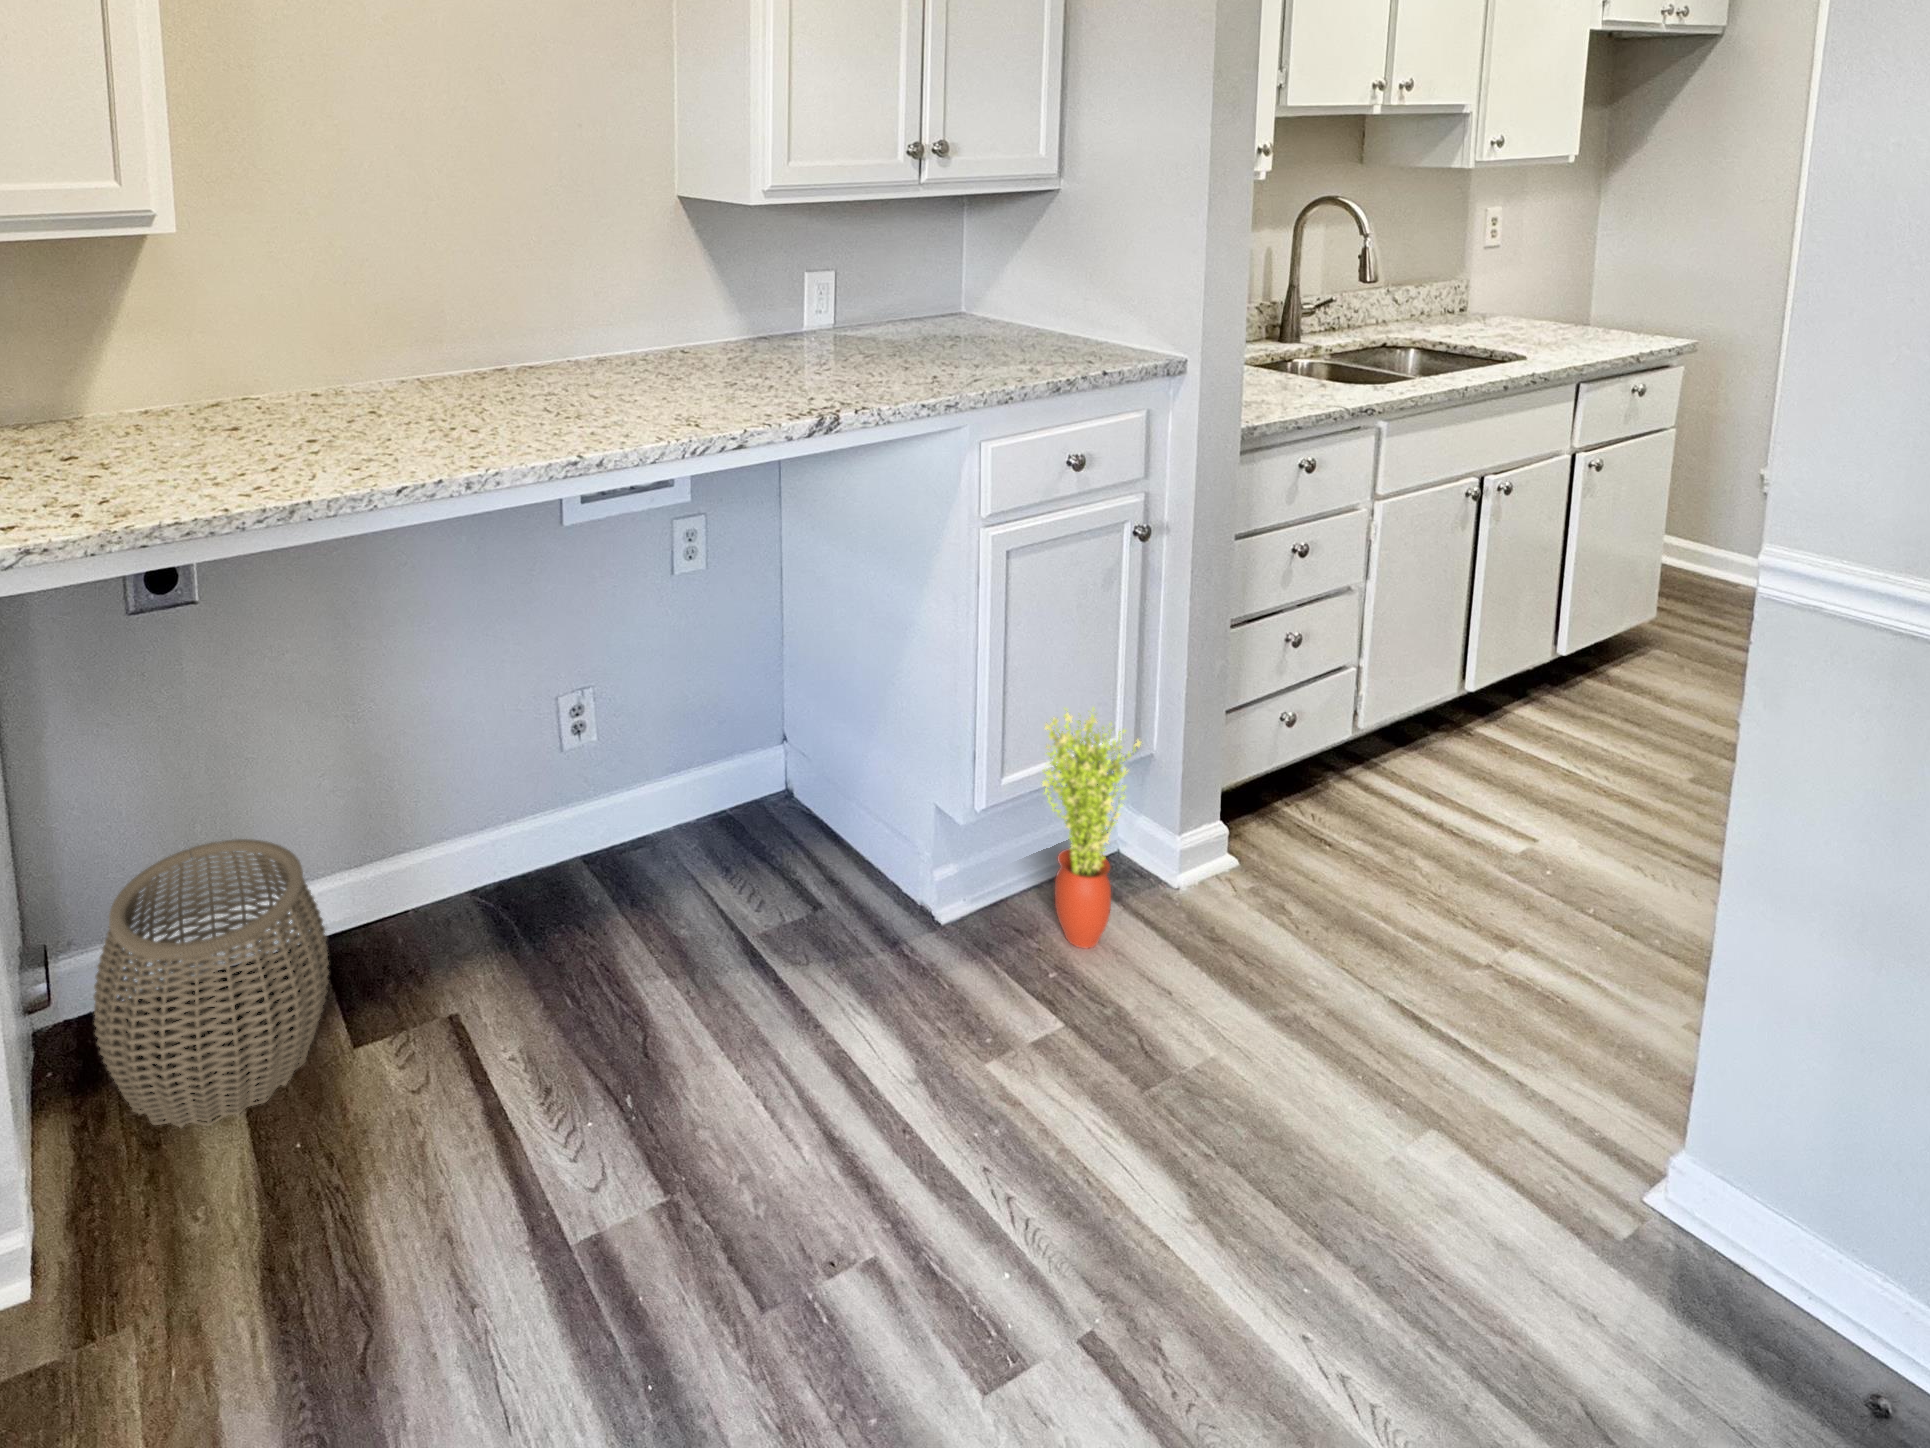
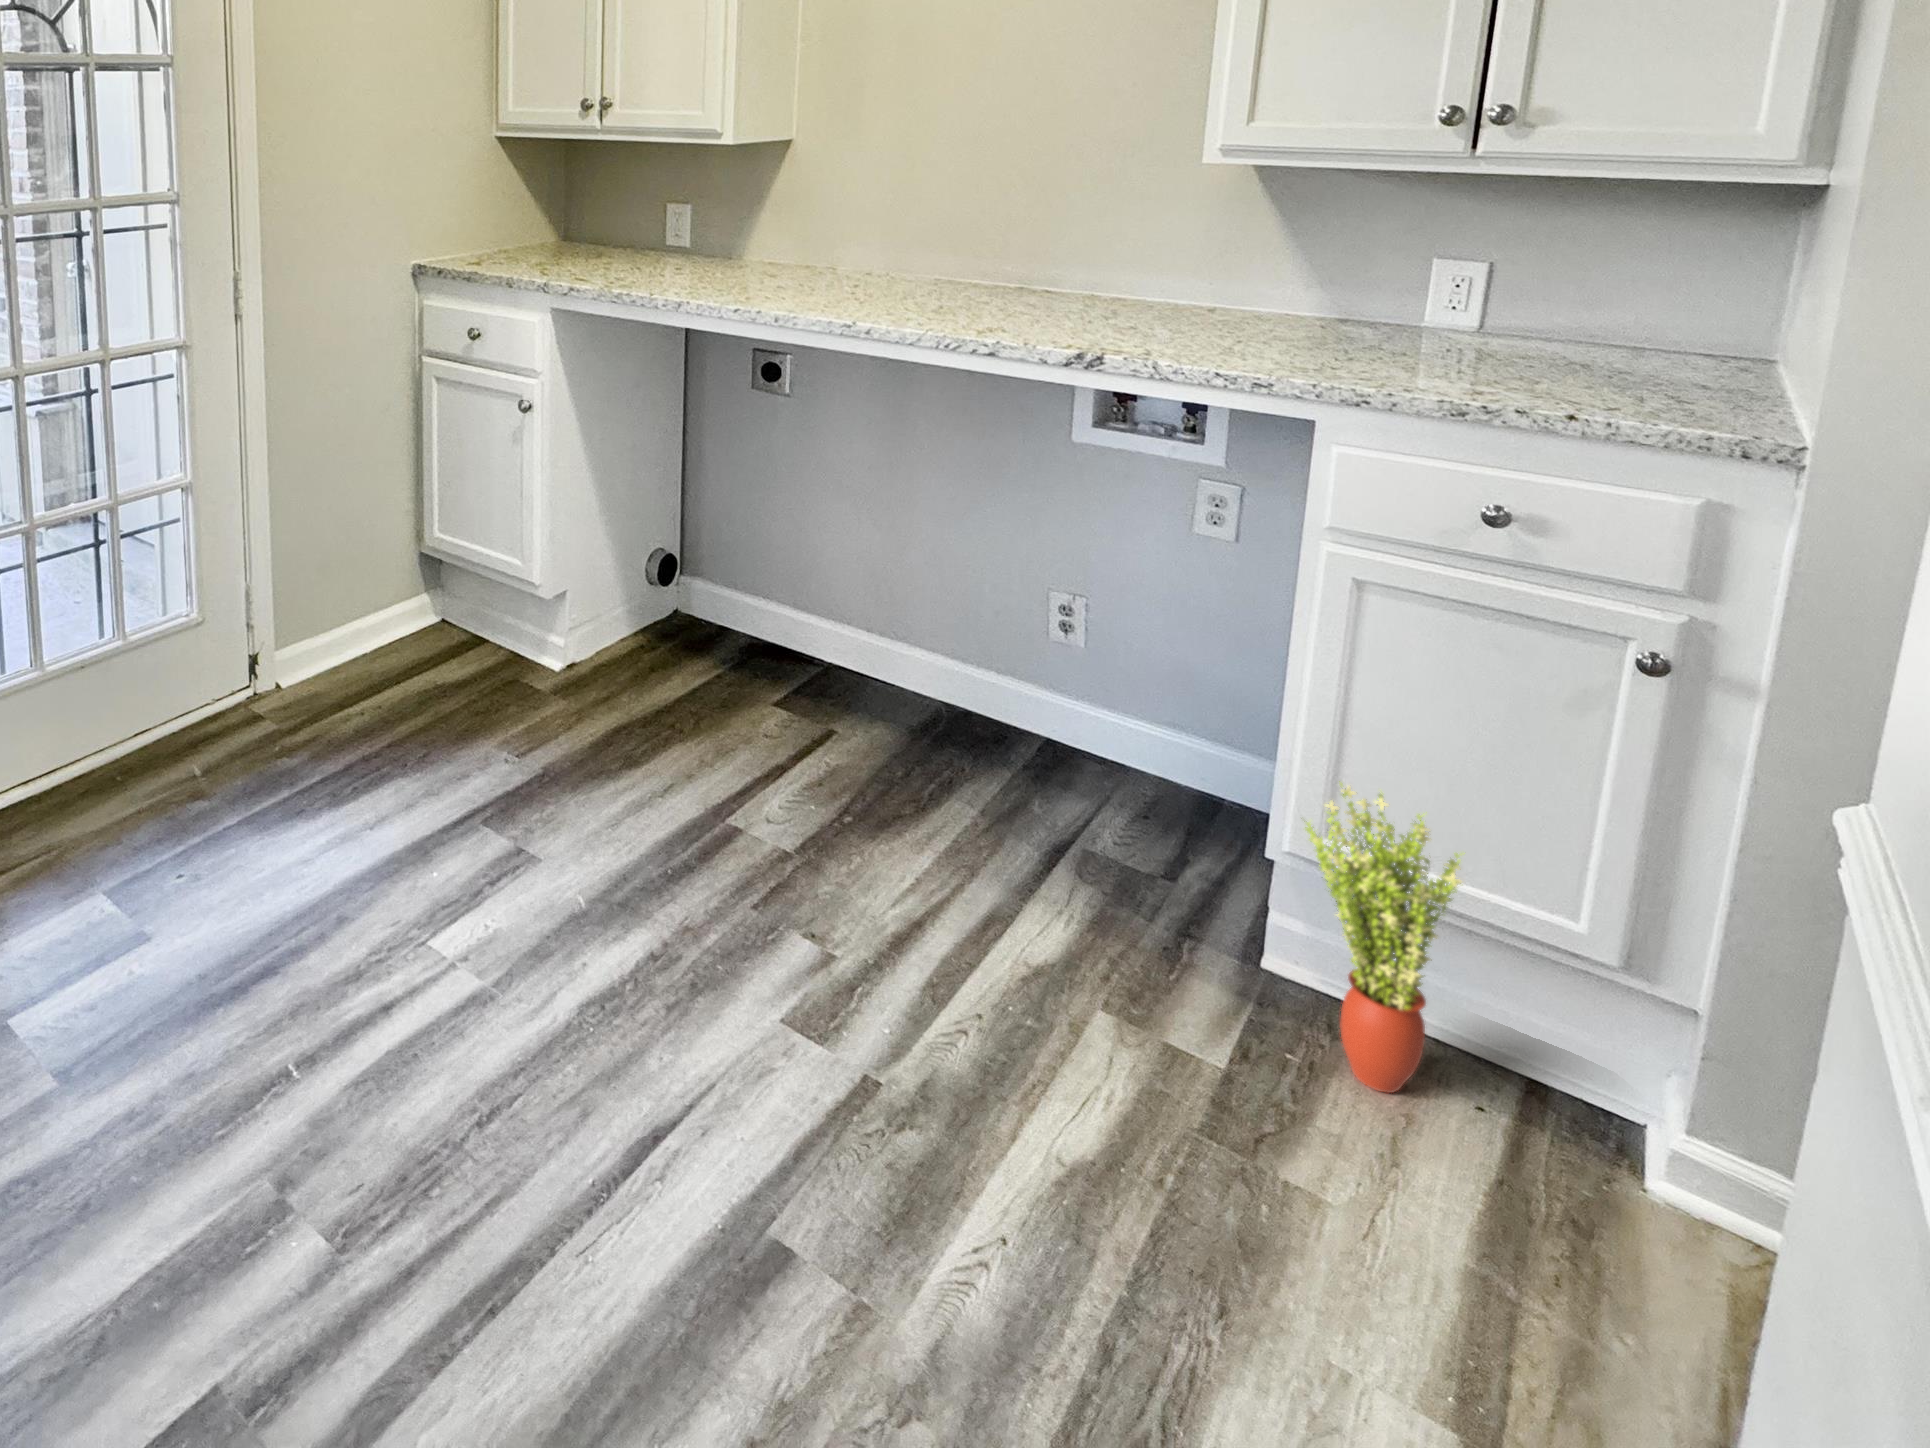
woven basket: present [94,839,329,1128] -> none [651,535,796,691]

